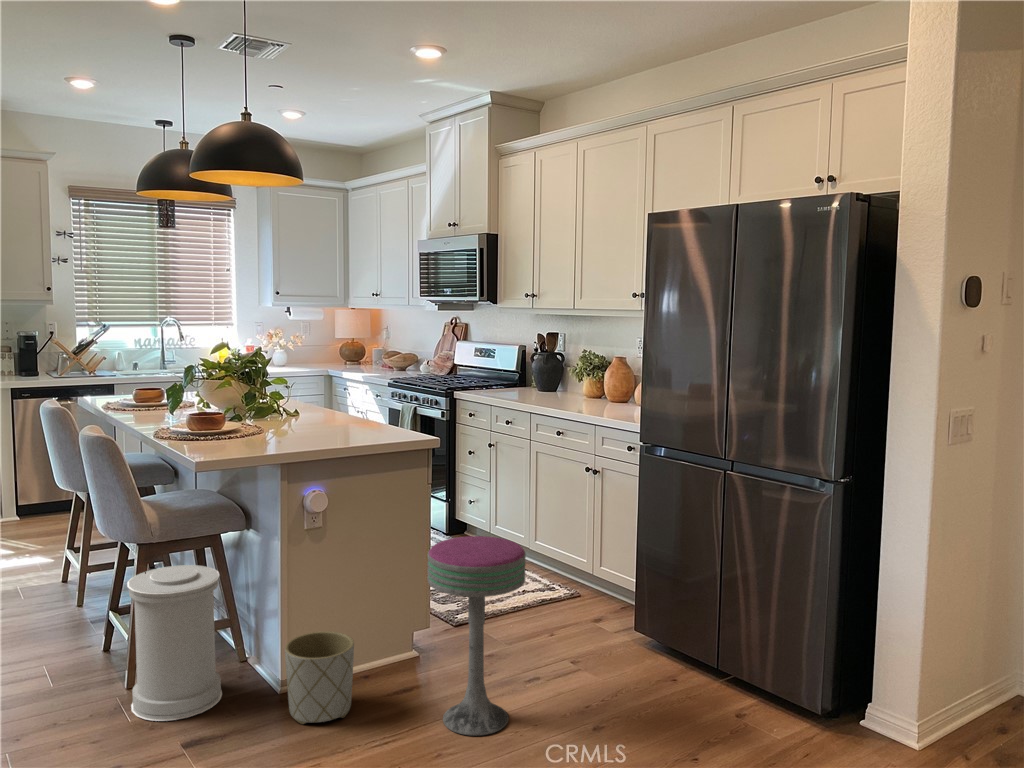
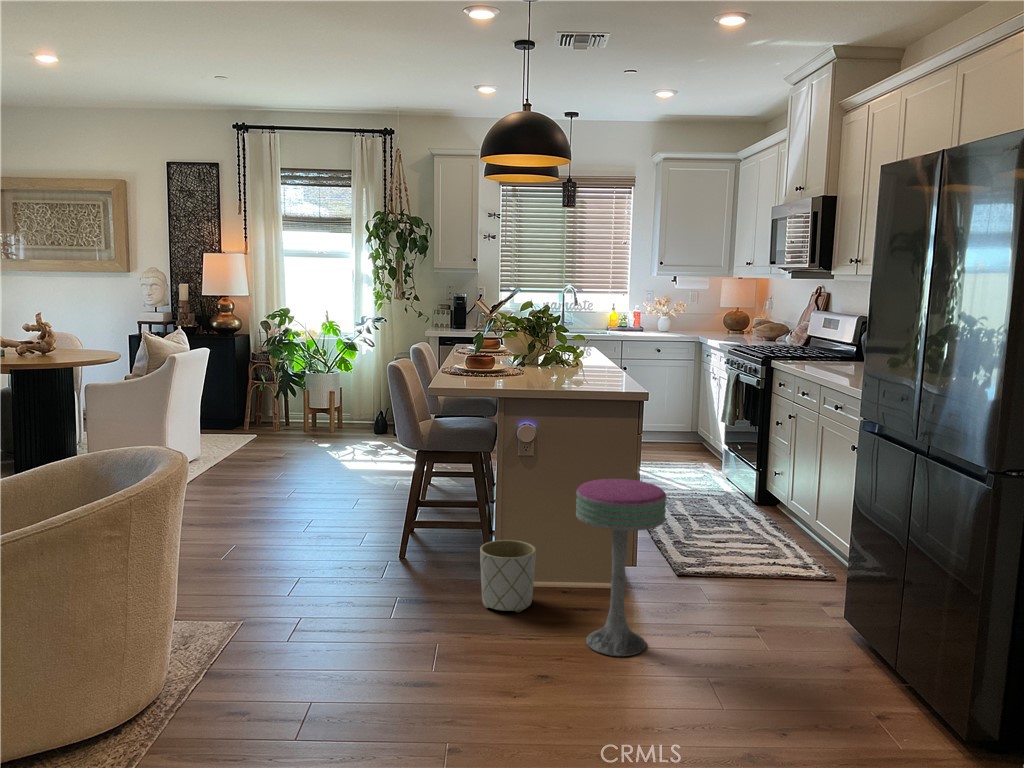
trash can: present [127,565,222,721] -> none [392,470,458,583]

